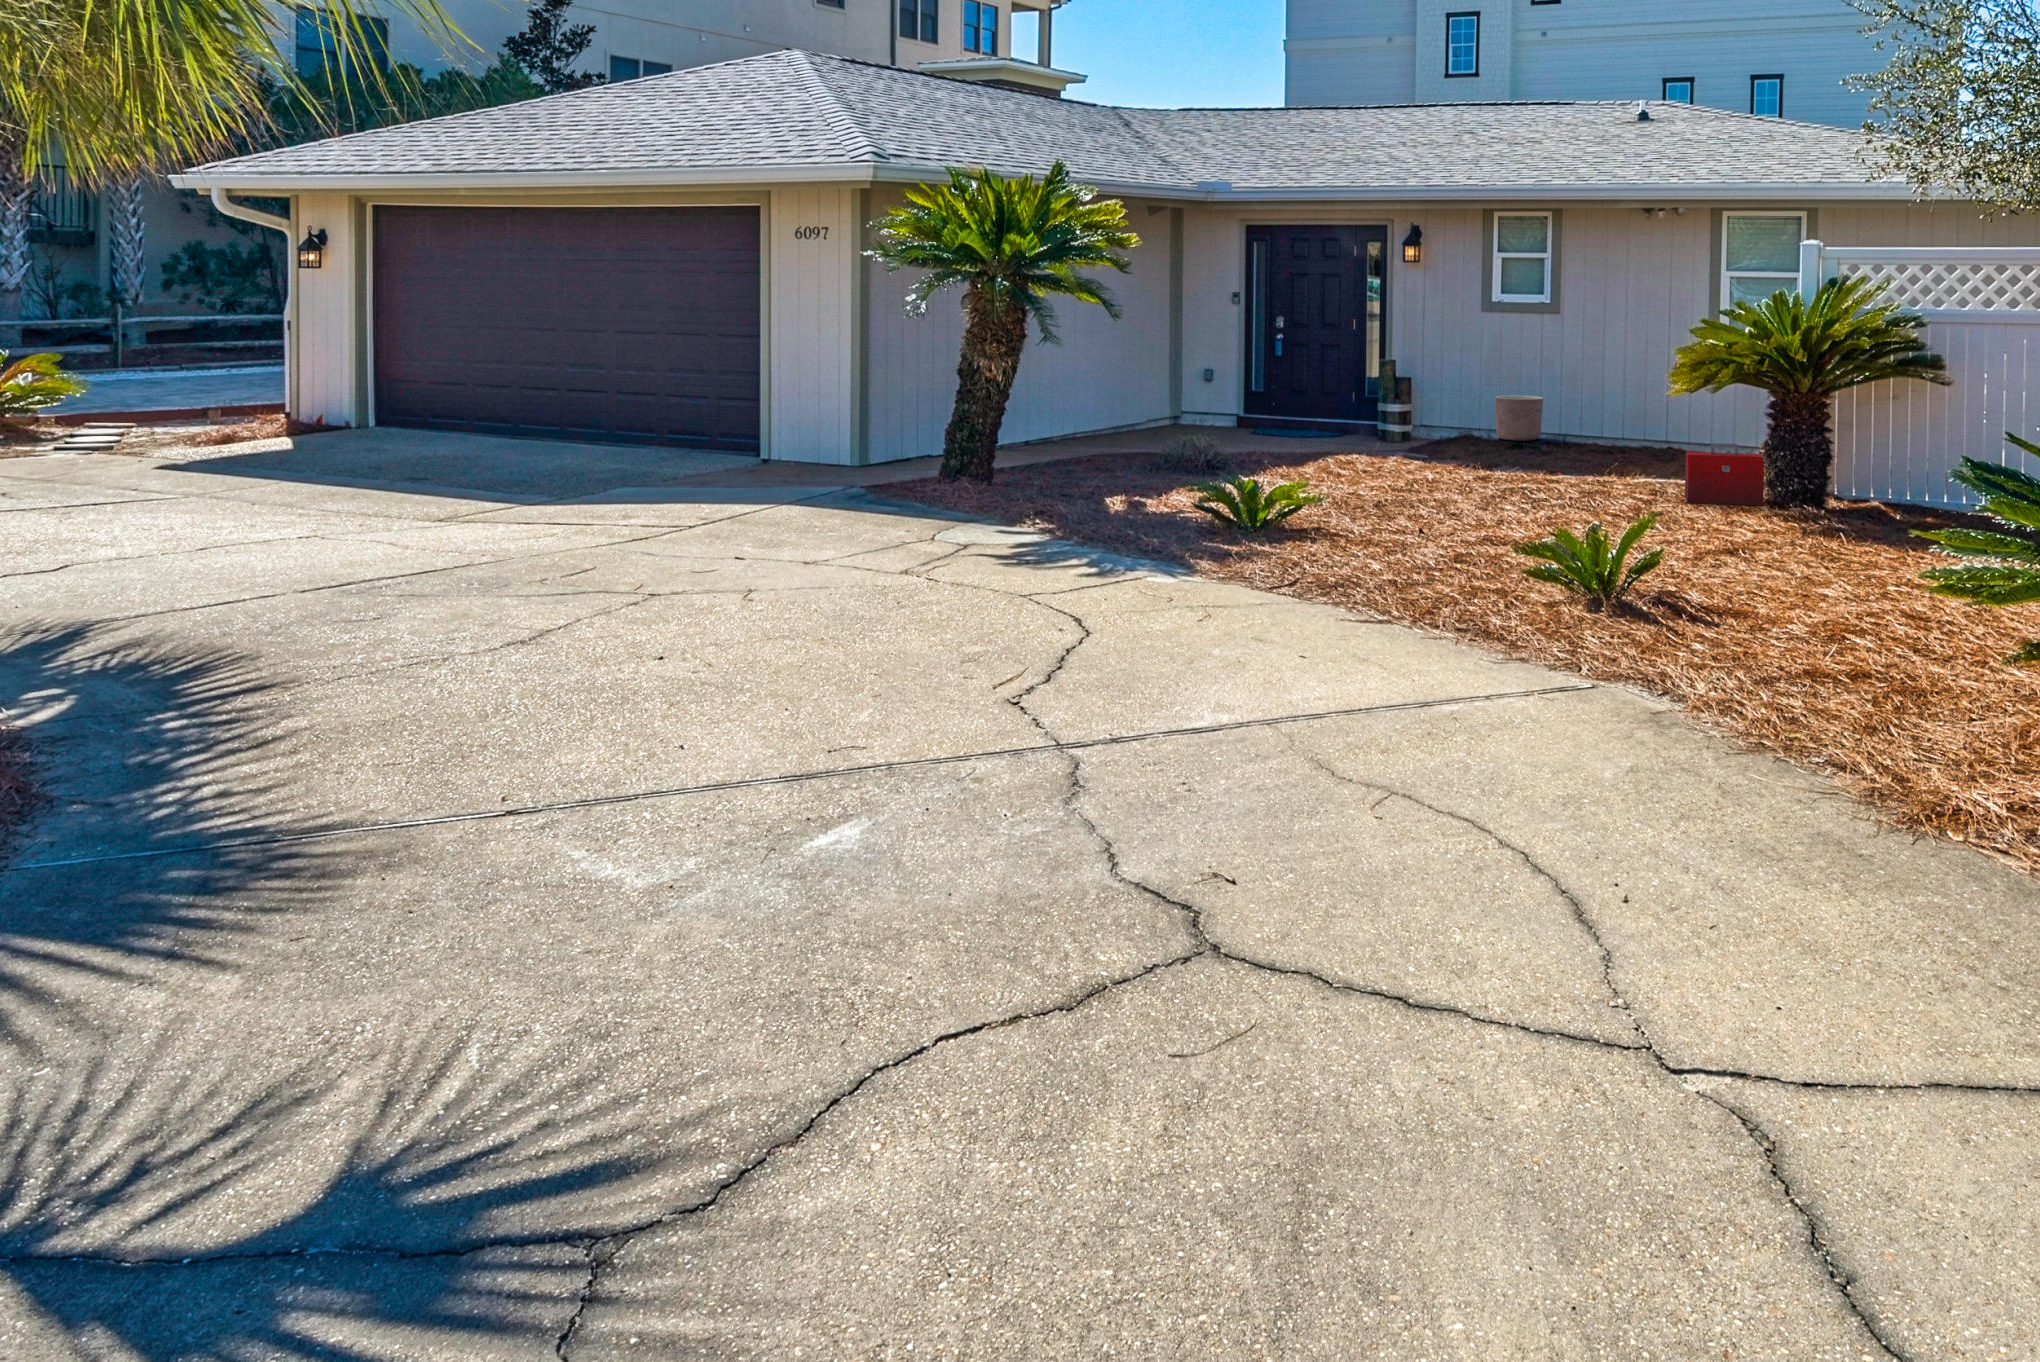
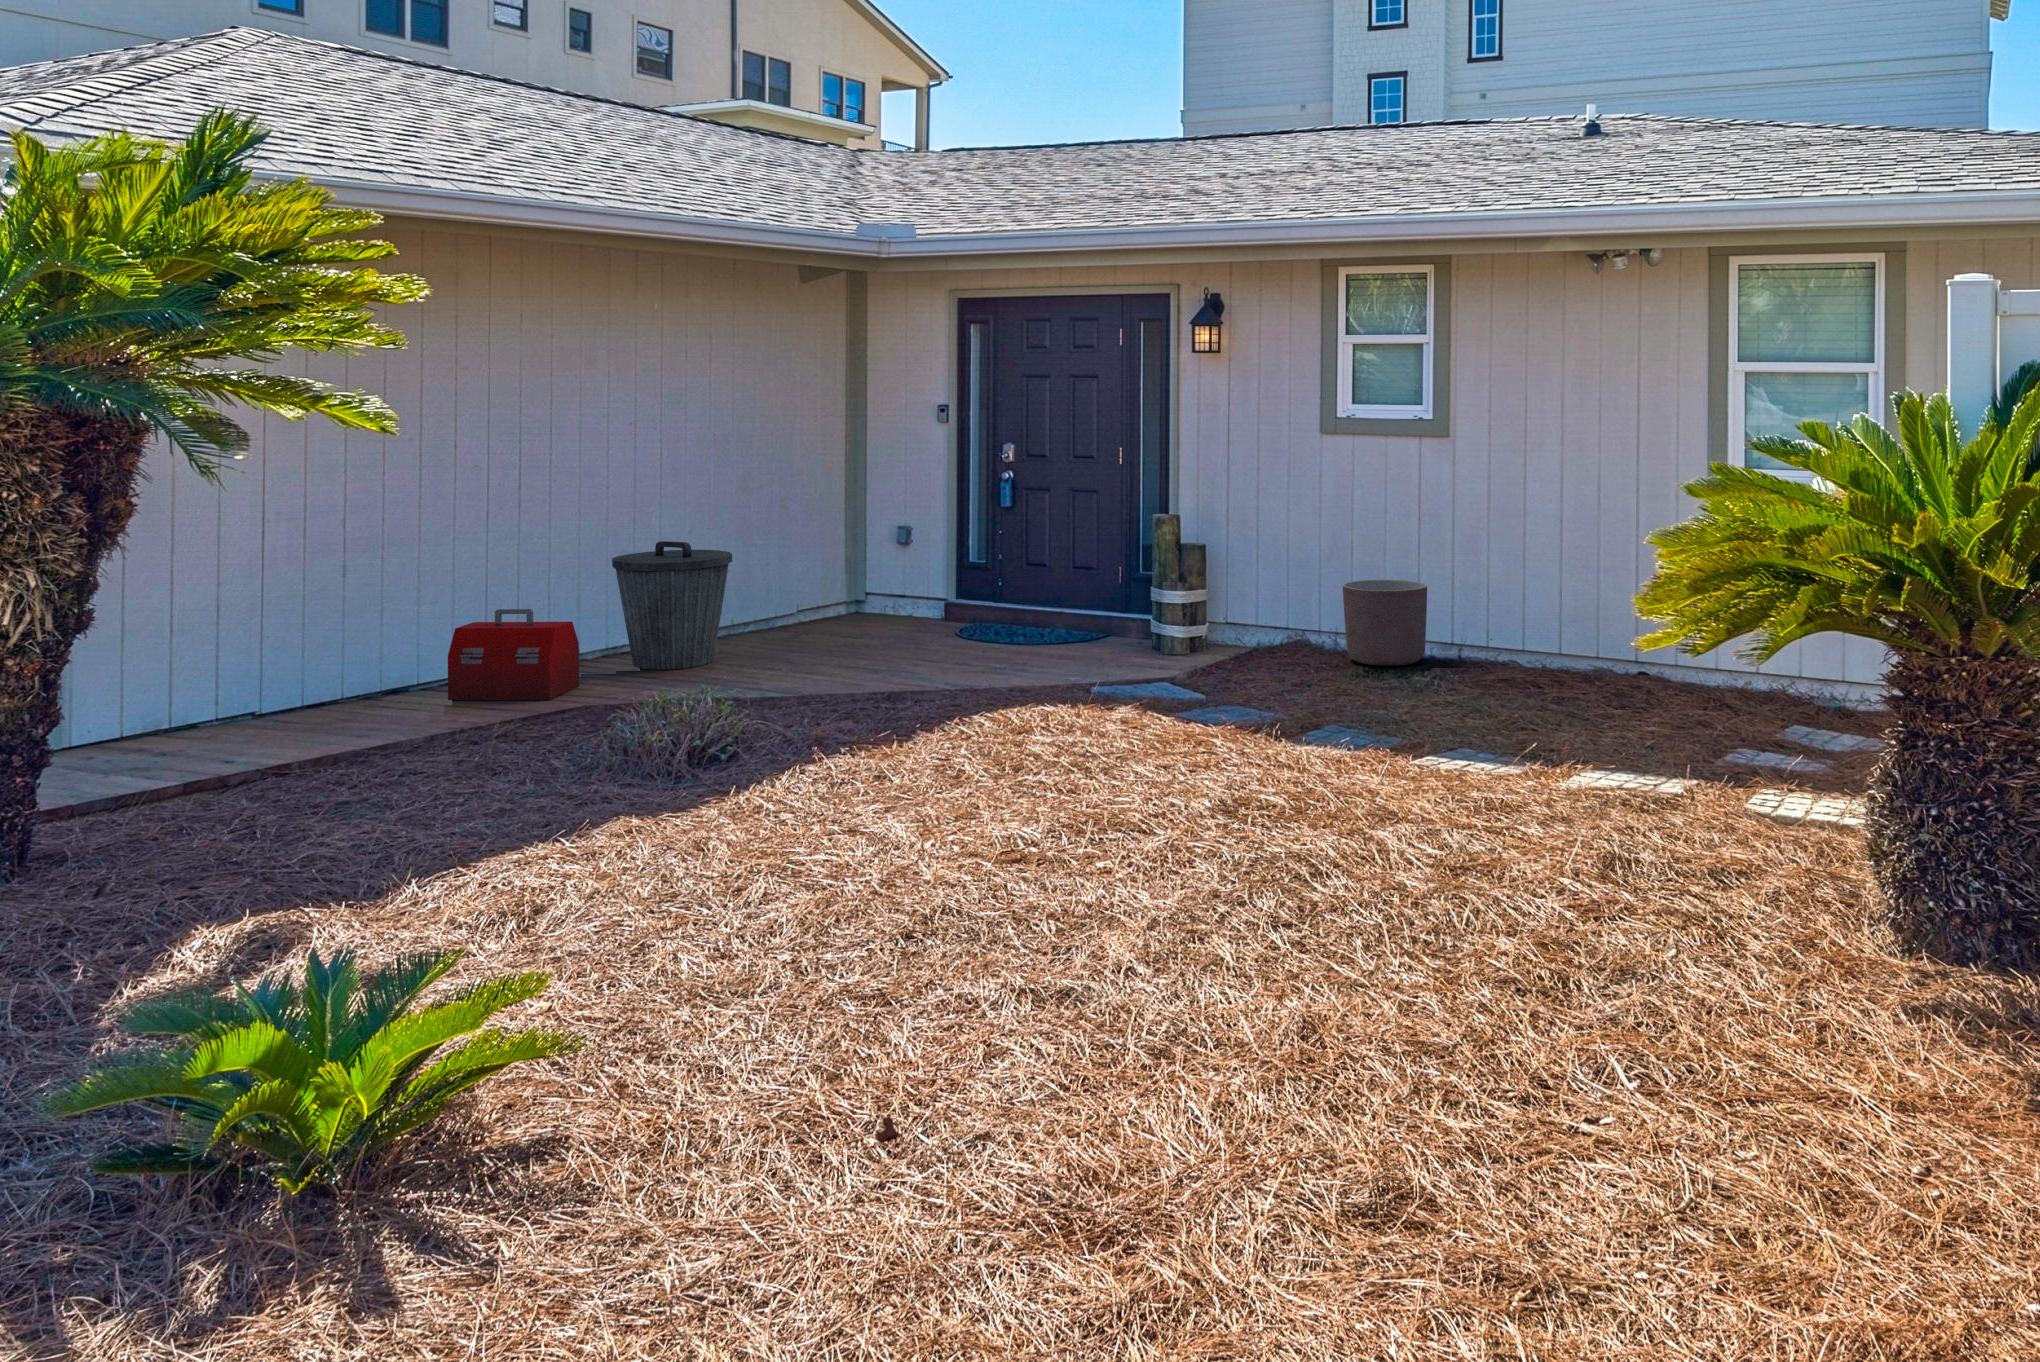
trash can: none [1084,367,1148,438] -> present [612,541,732,670]
toolbox: present [1685,443,1764,506] -> present [448,609,579,700]

